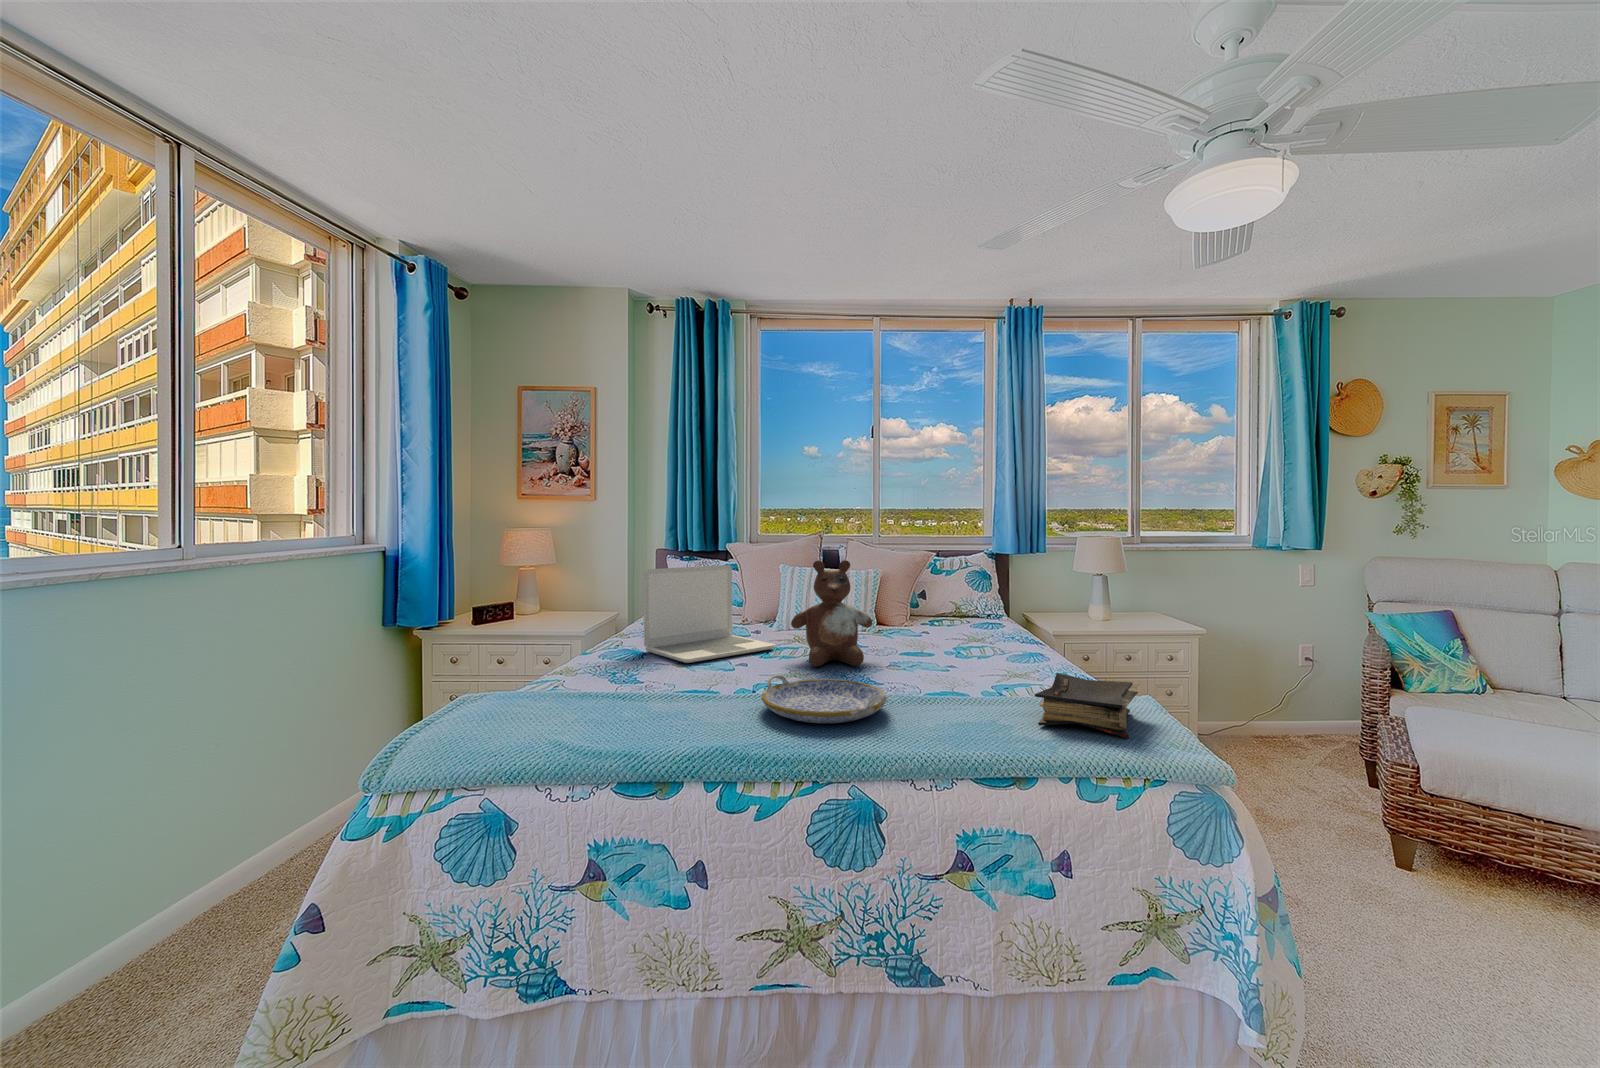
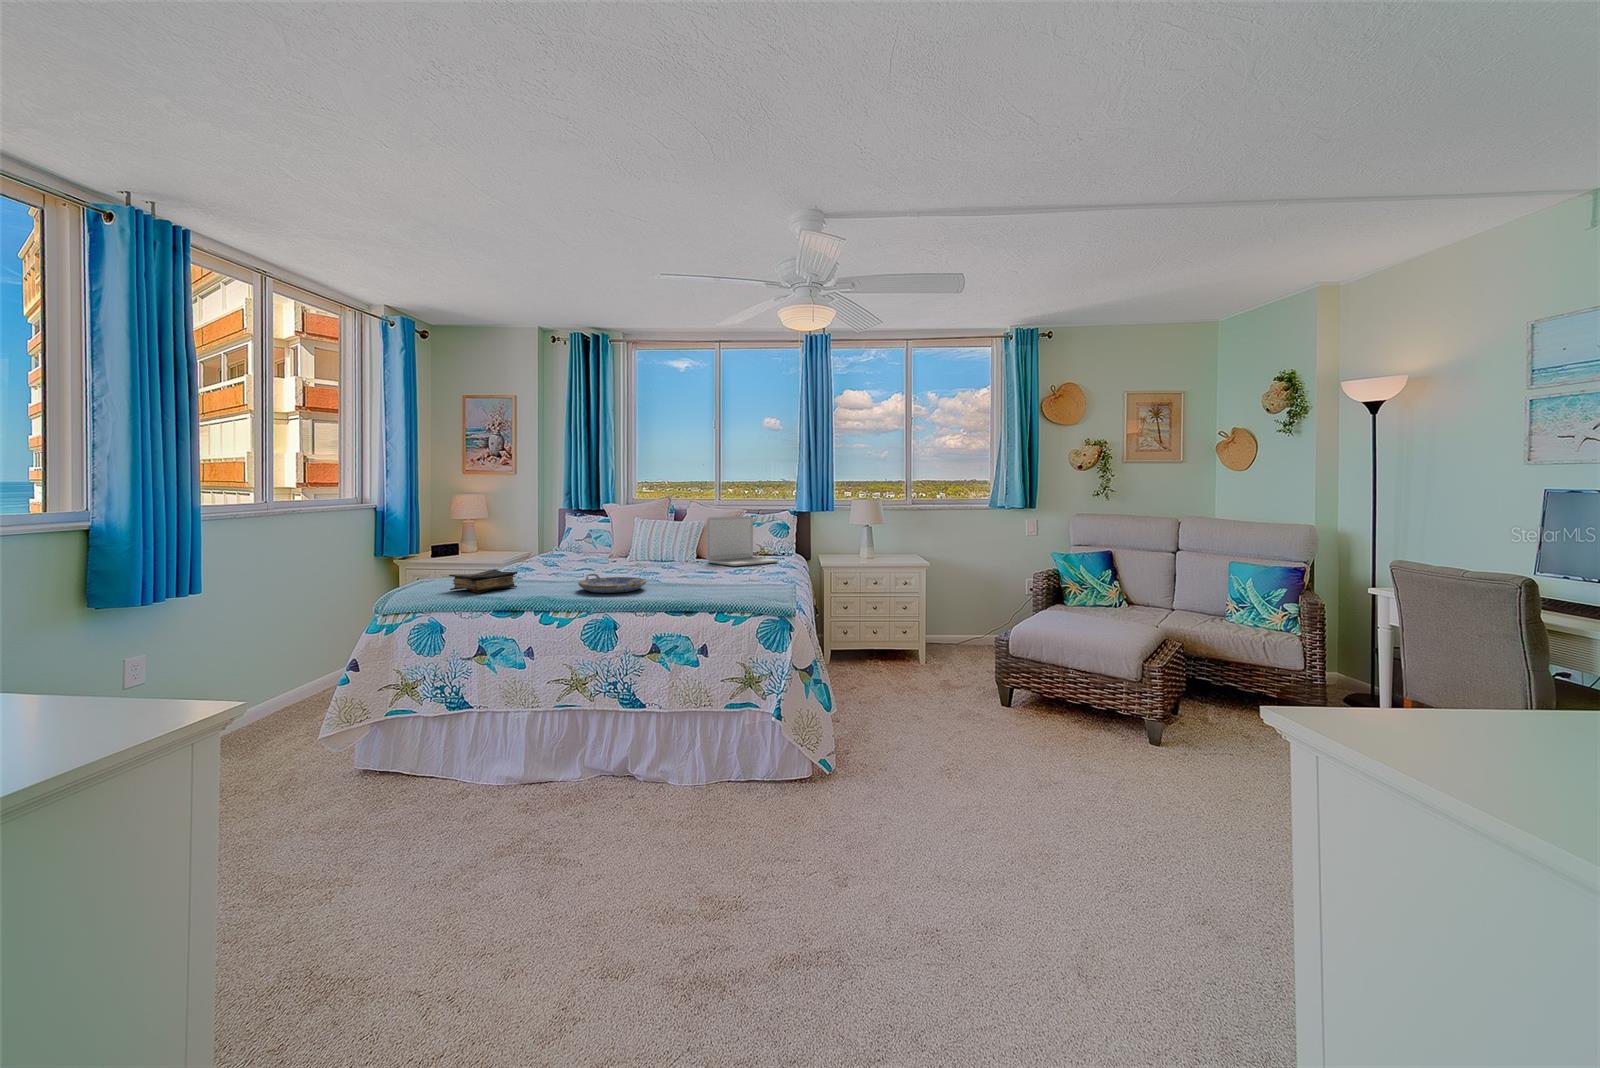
stuffed bear: present [791,560,873,666] -> none [622,514,672,576]
laptop: present [643,565,775,663] -> present [707,516,779,566]
book: present [1035,673,1138,738] -> present [449,569,518,593]

